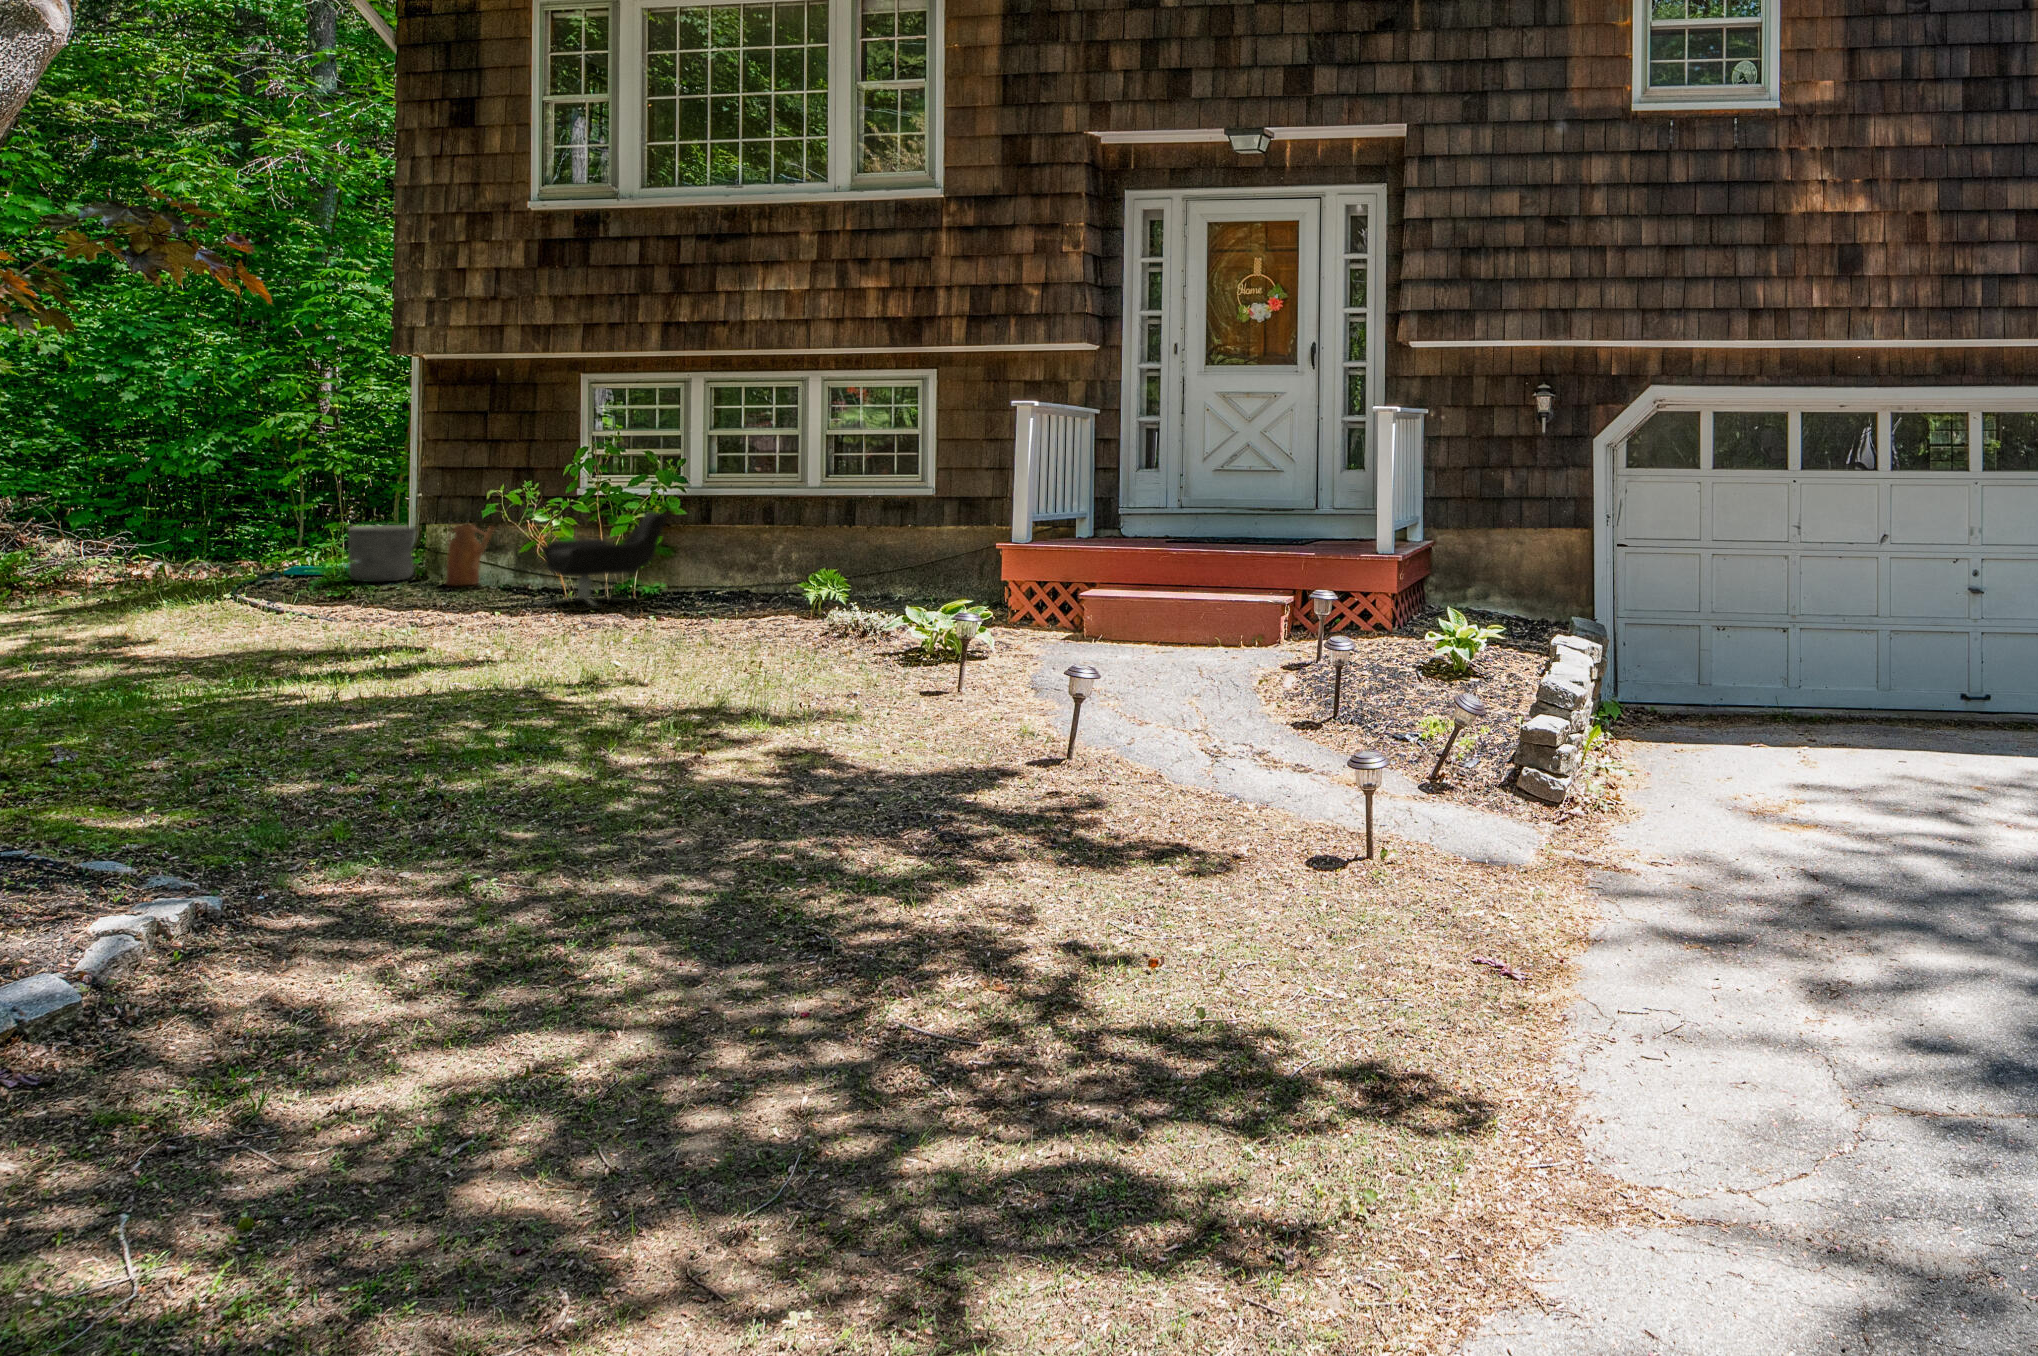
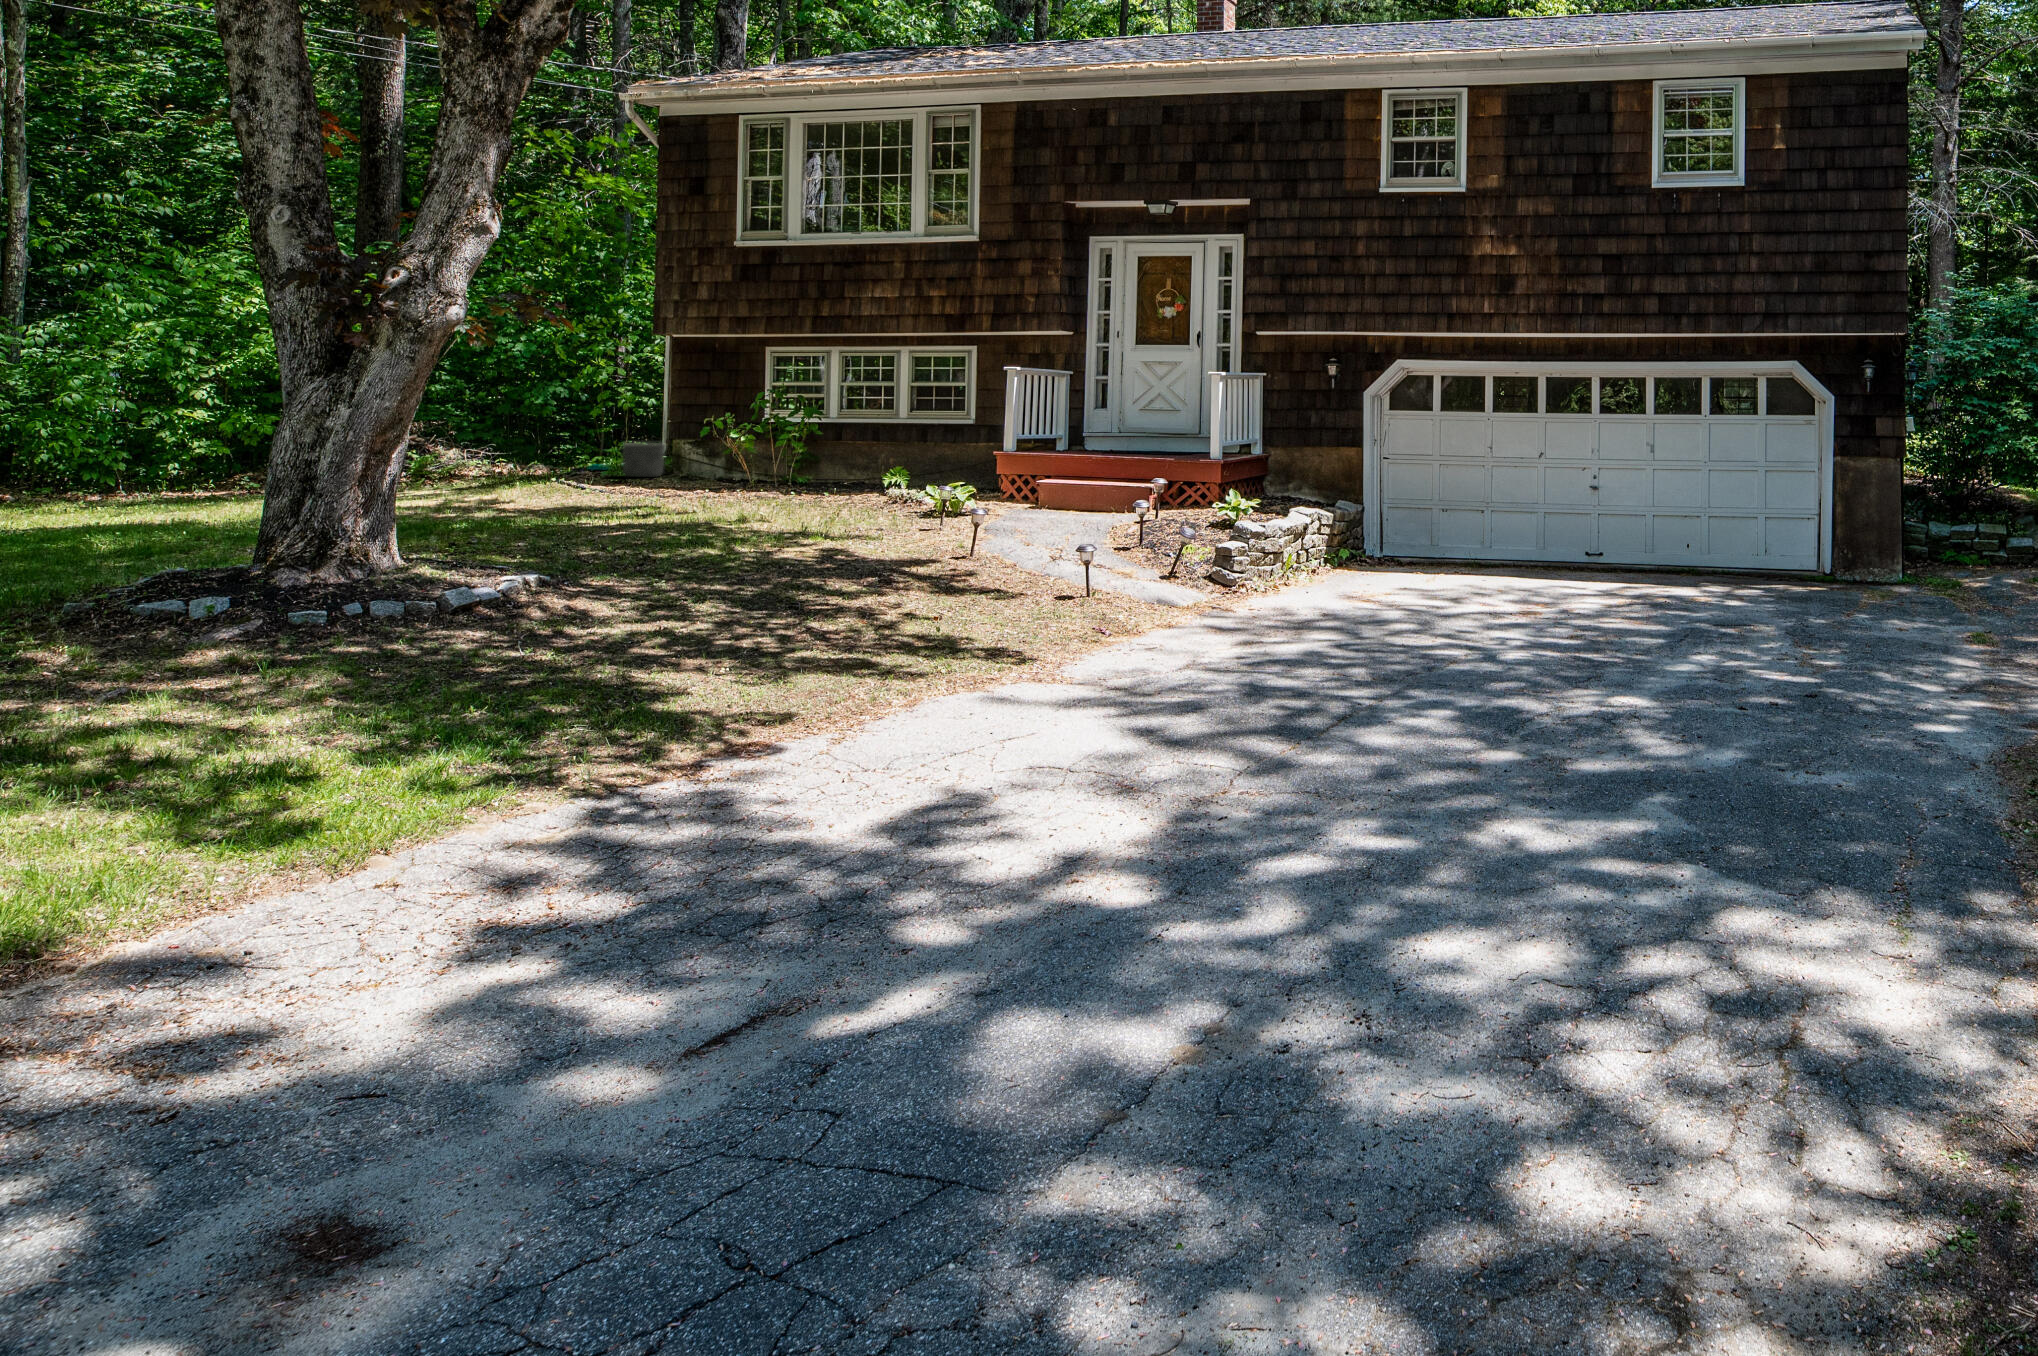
lounge chair: present [543,512,666,605] -> none [729,434,811,491]
watering can: present [446,524,494,586] -> none [681,443,711,480]

